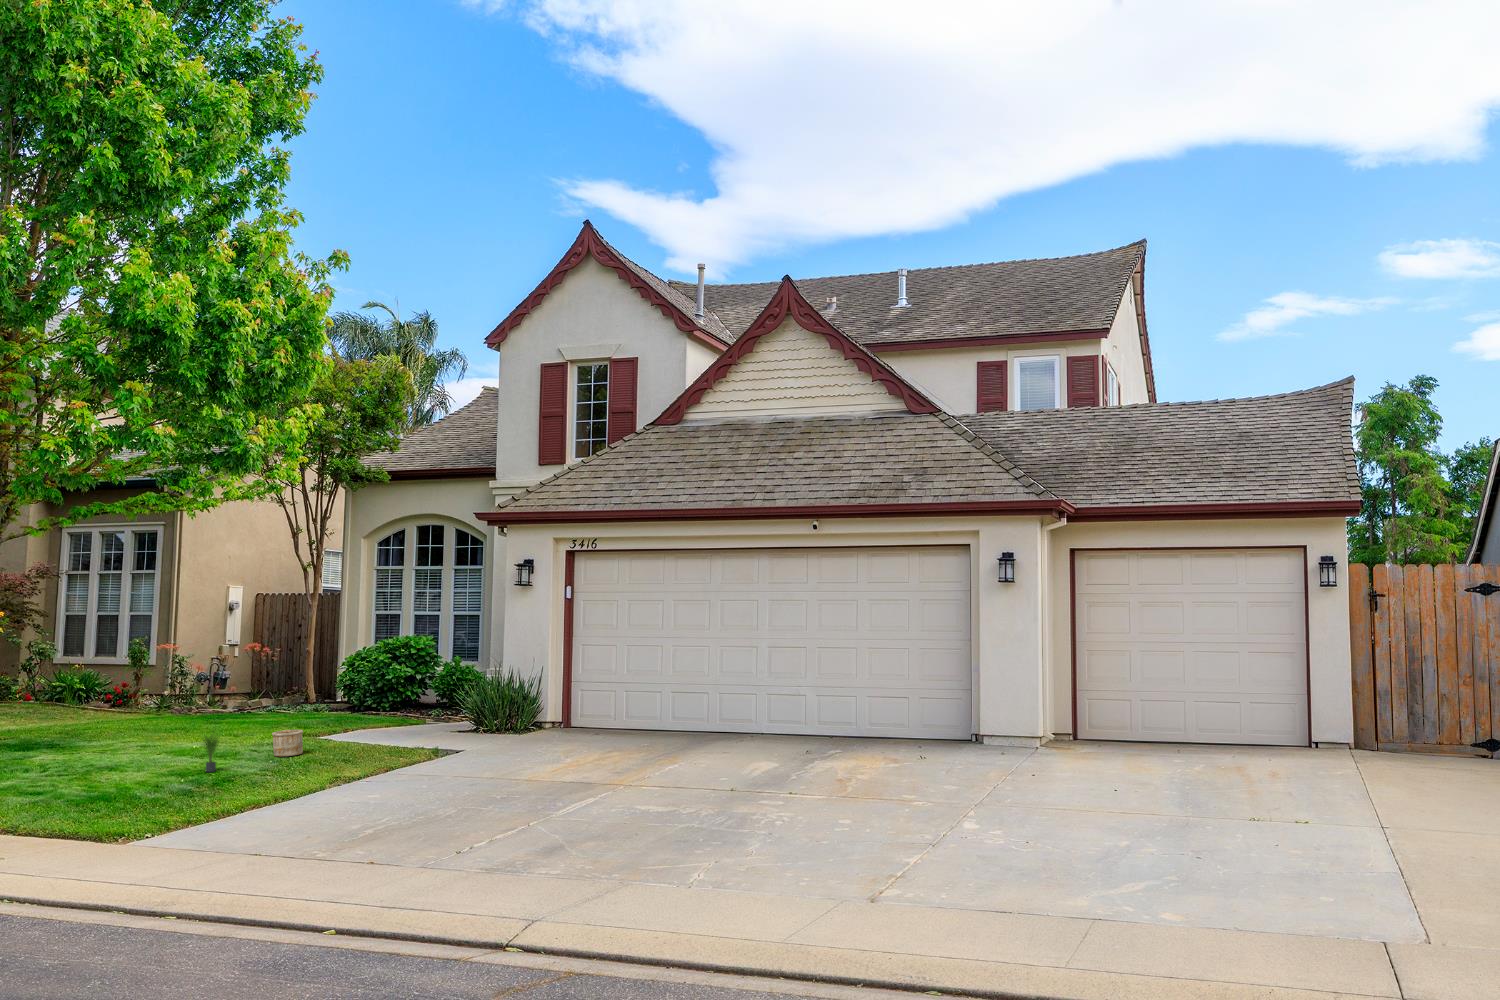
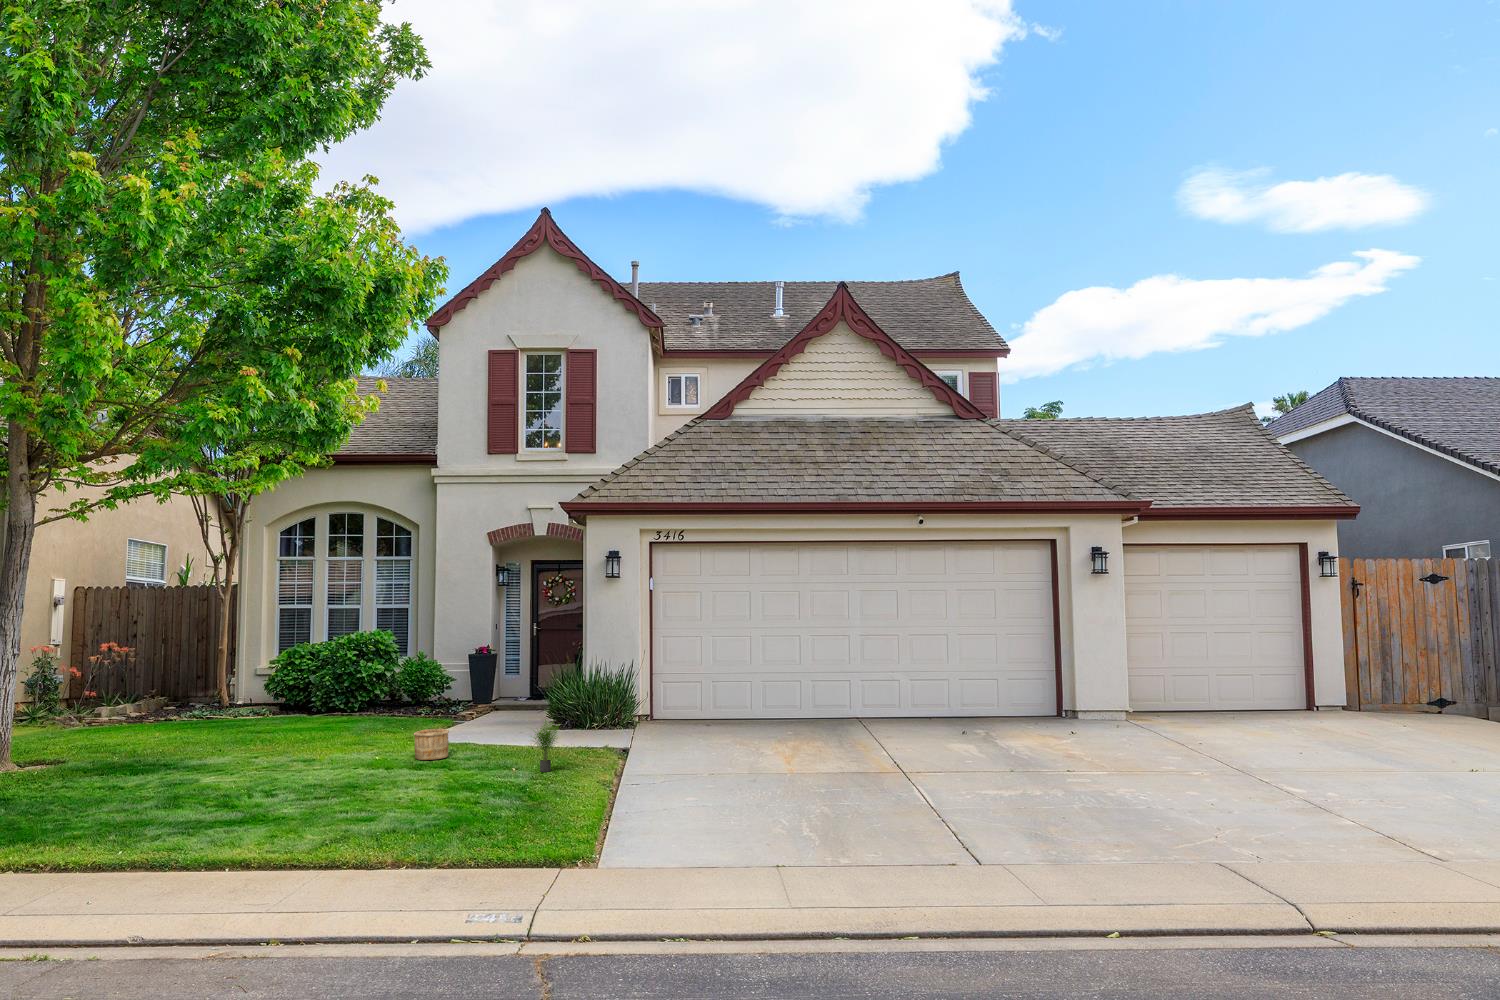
potted plant: present [202,730,222,772] -> present [534,720,558,772]

